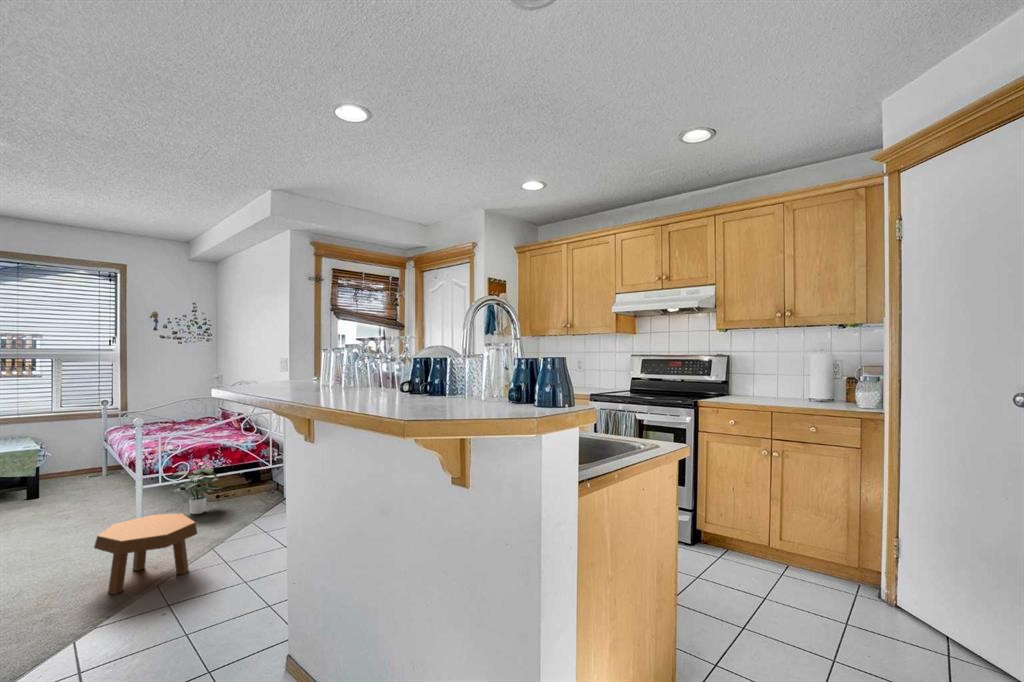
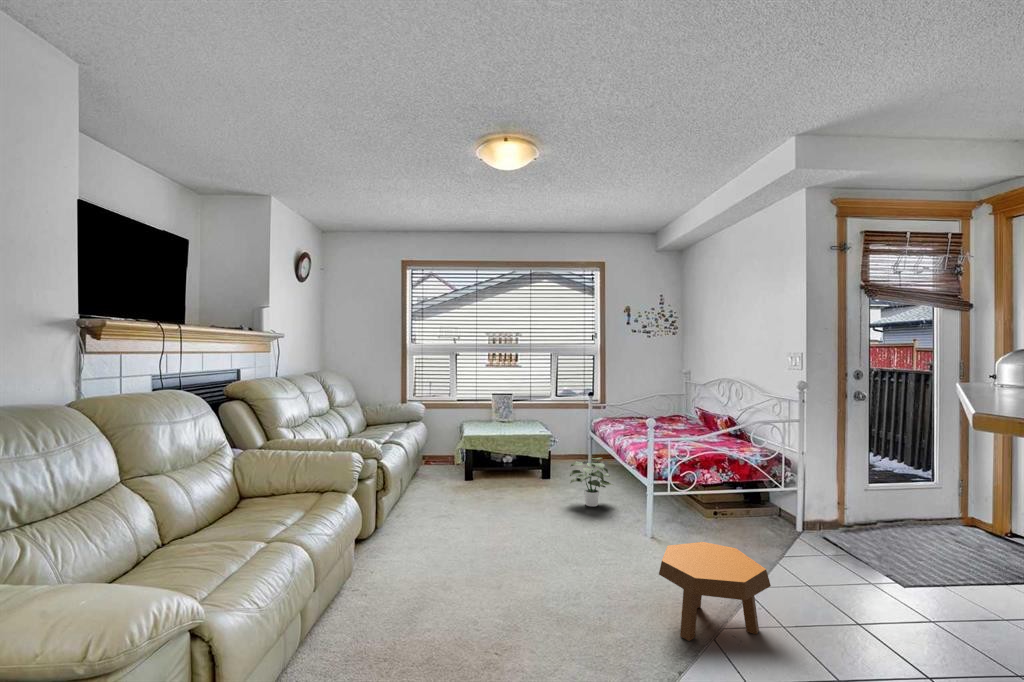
potted plant: present [172,463,221,514] -> present [570,458,613,507]

